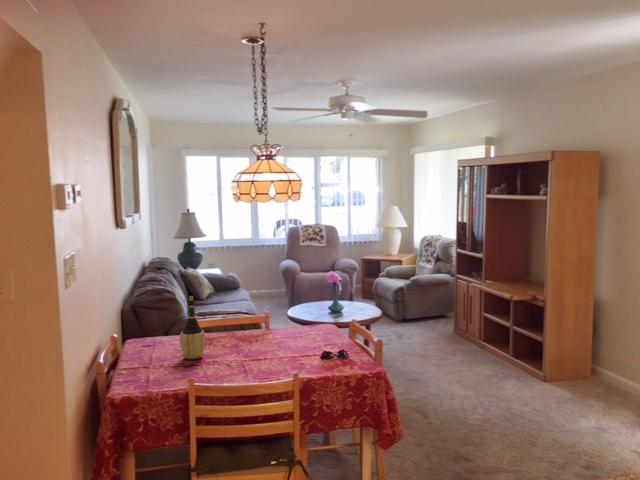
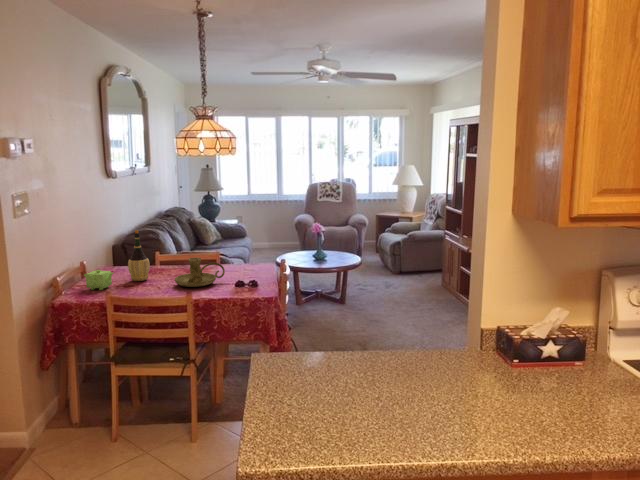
candle holder: none [245,327,300,364] -> present [175,257,225,287]
teapot: none [133,349,175,376] -> present [84,270,113,290]

